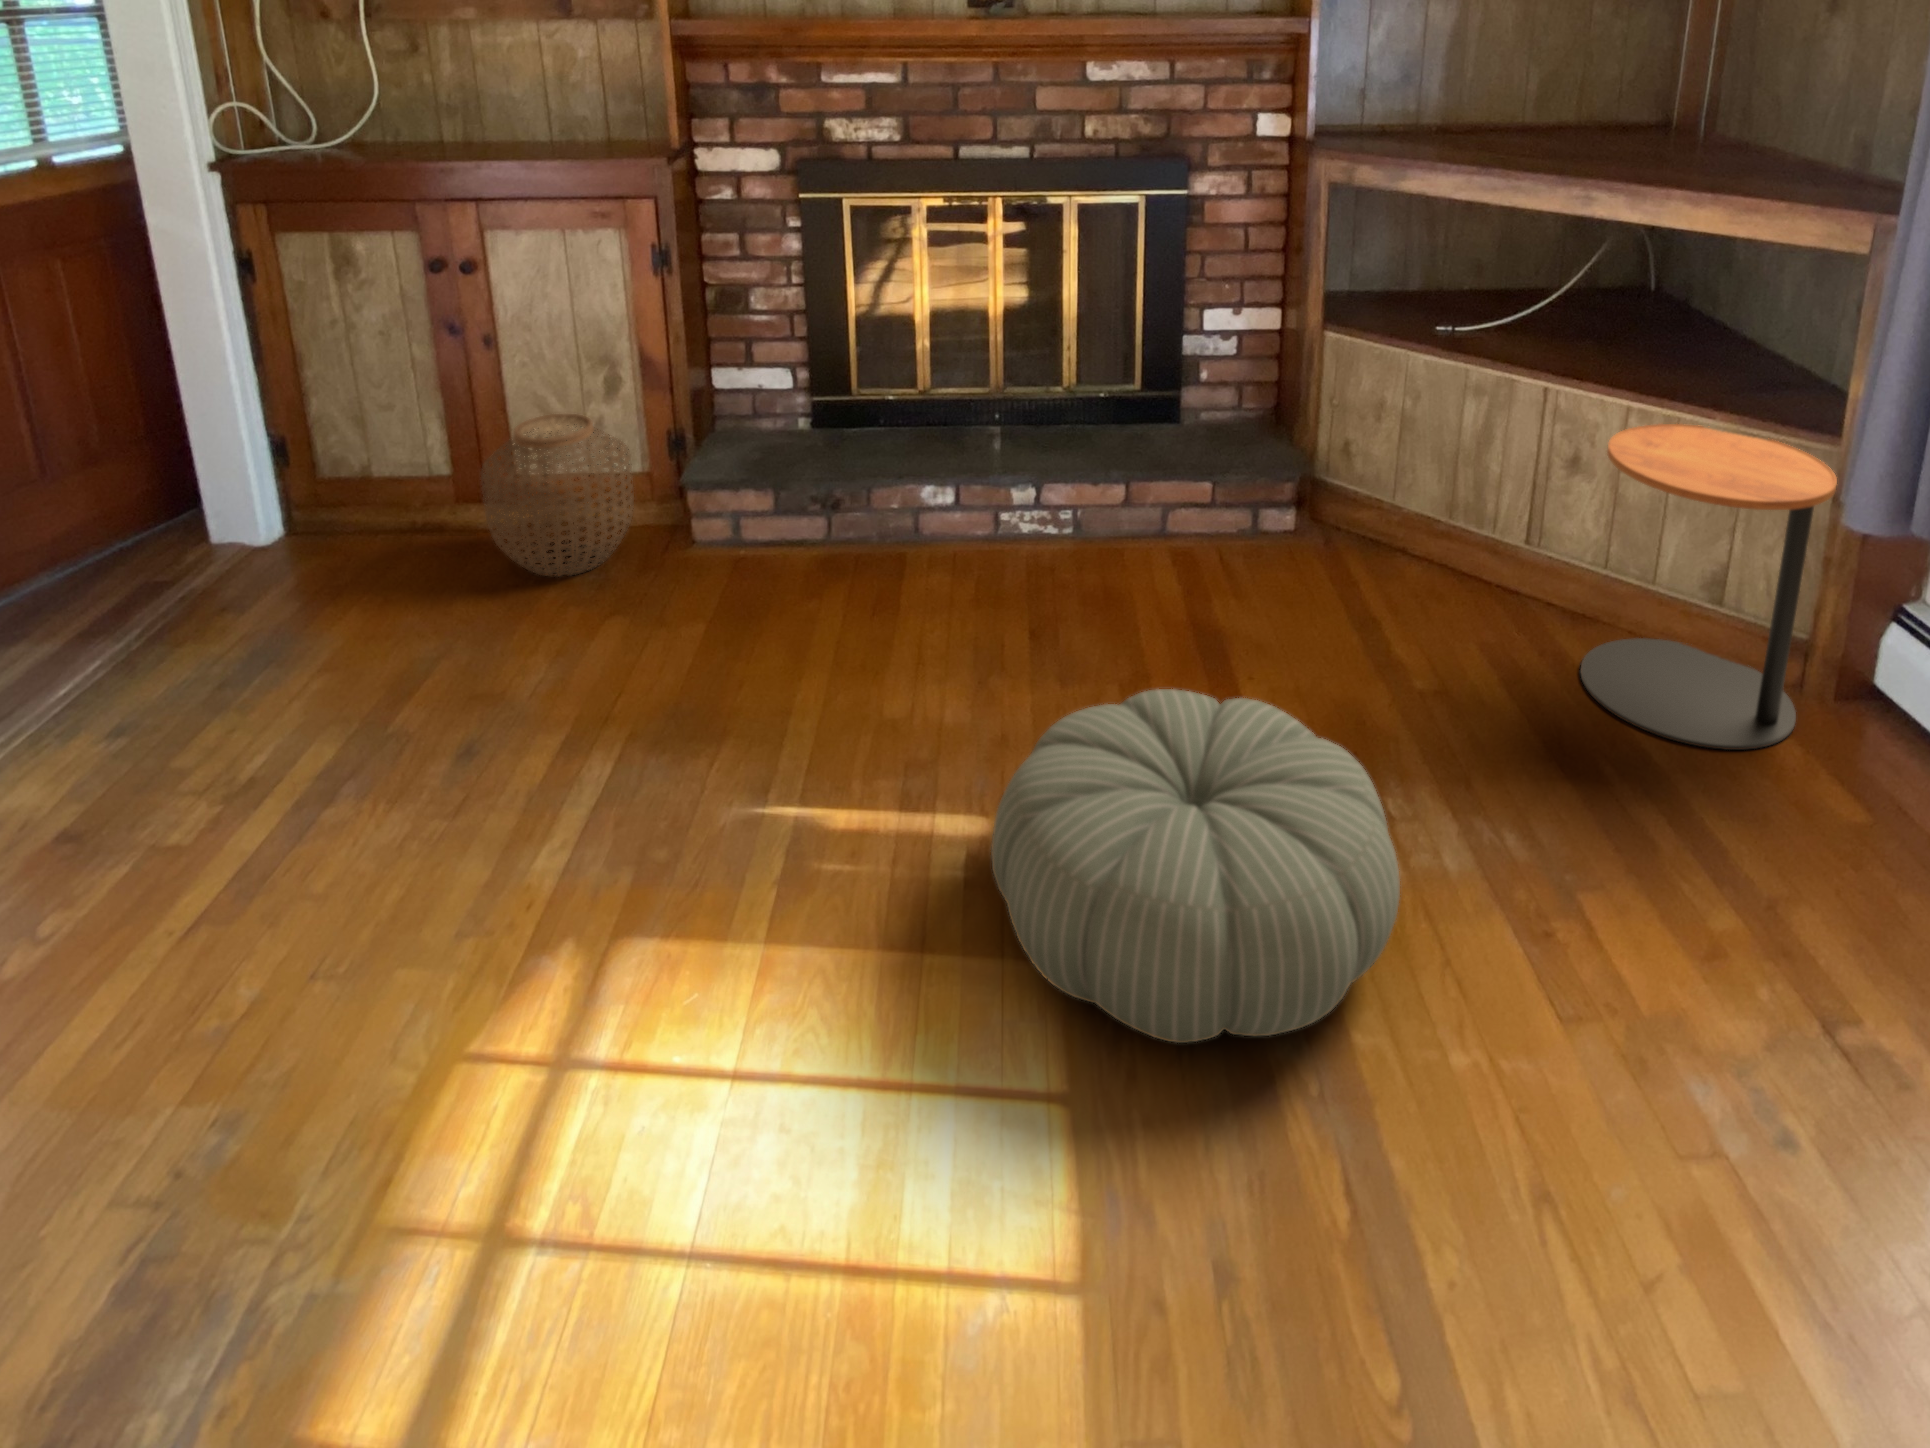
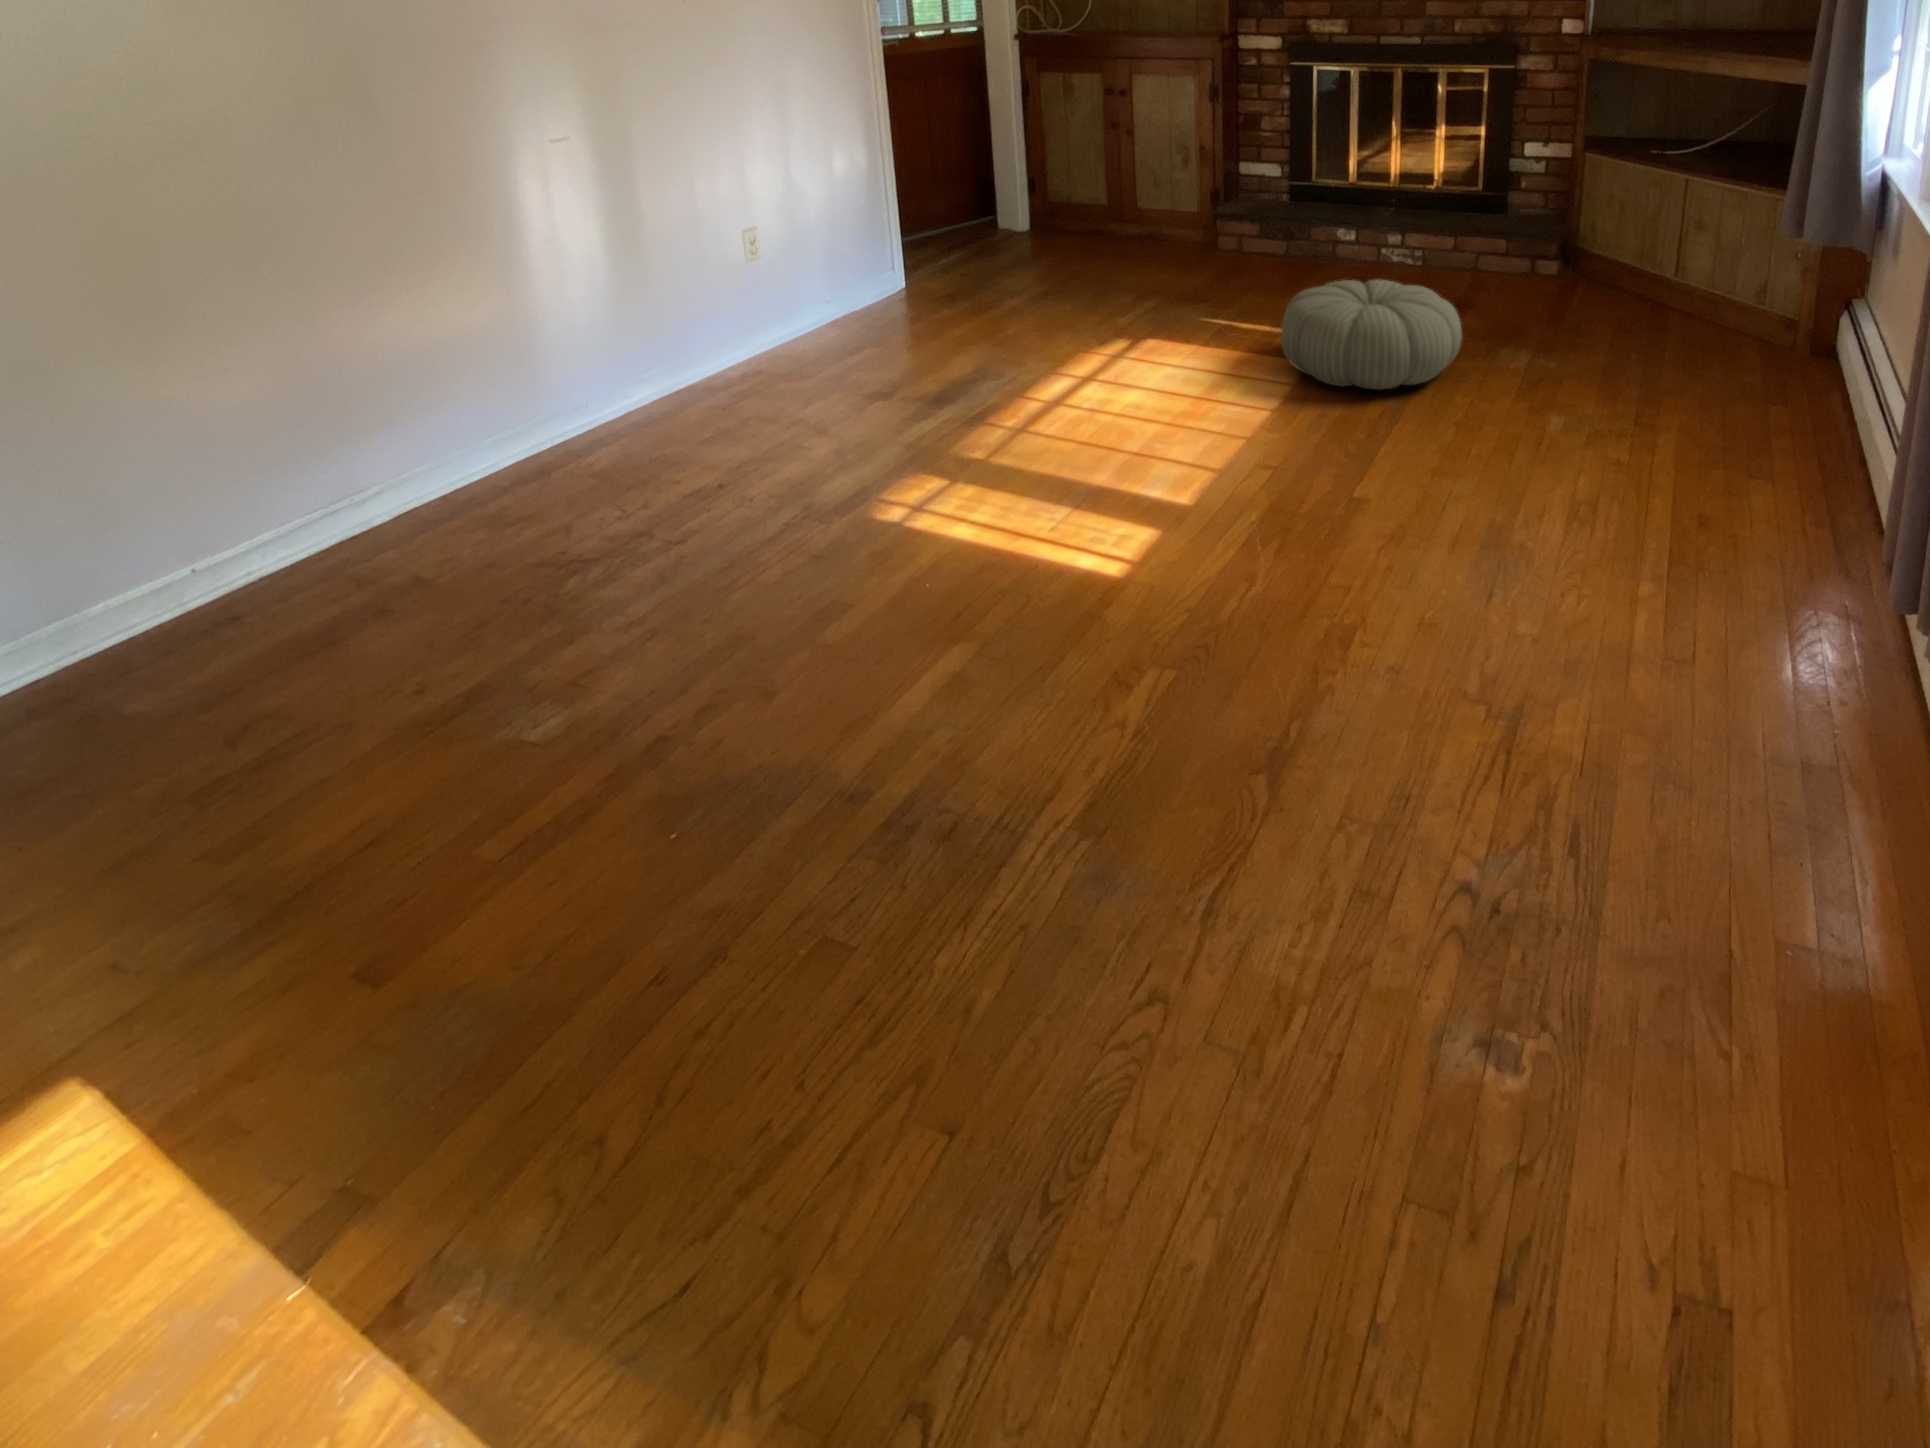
woven basket: present [481,414,634,577] -> none [1118,173,1192,255]
side table: present [1580,424,1837,750] -> none [1658,198,1795,369]

